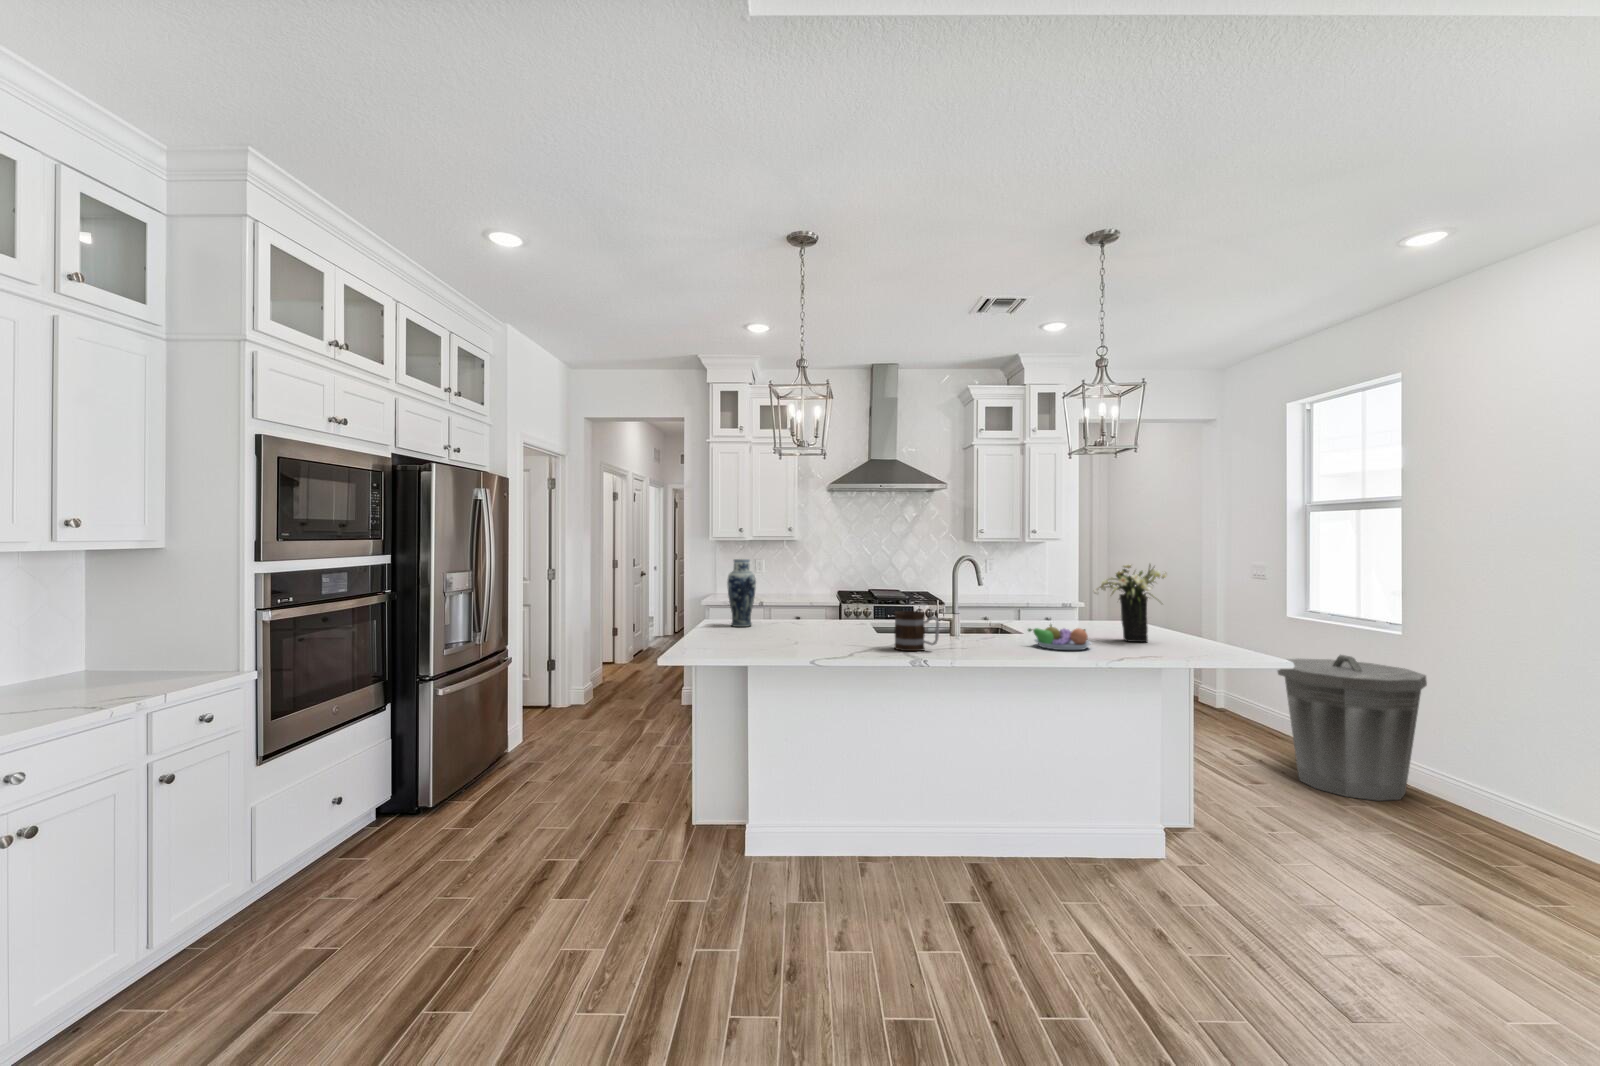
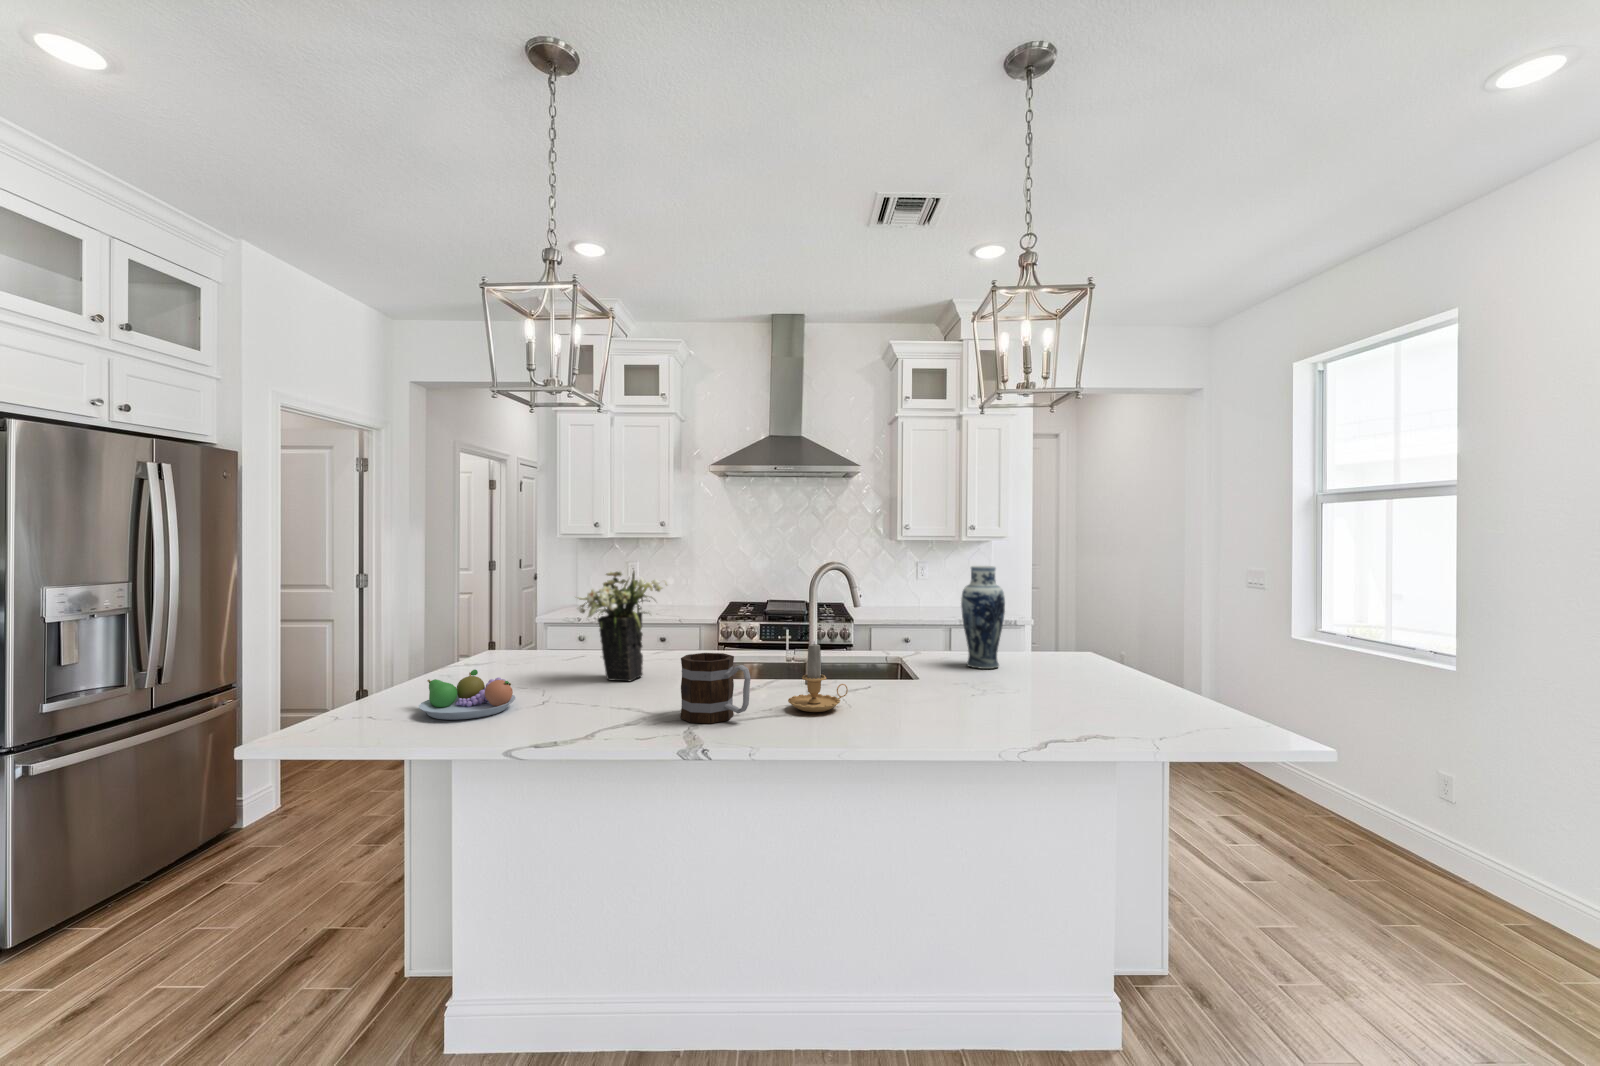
vase: present [727,559,756,627] -> present [961,566,1005,669]
flower arrangement: present [1094,565,1167,642] -> present [577,571,667,681]
candle: none [955,604,990,647] -> present [788,644,848,712]
fruit bowl: present [1028,625,1091,650] -> present [419,670,516,720]
trash can: present [1278,655,1427,801] -> none [1284,698,1499,913]

